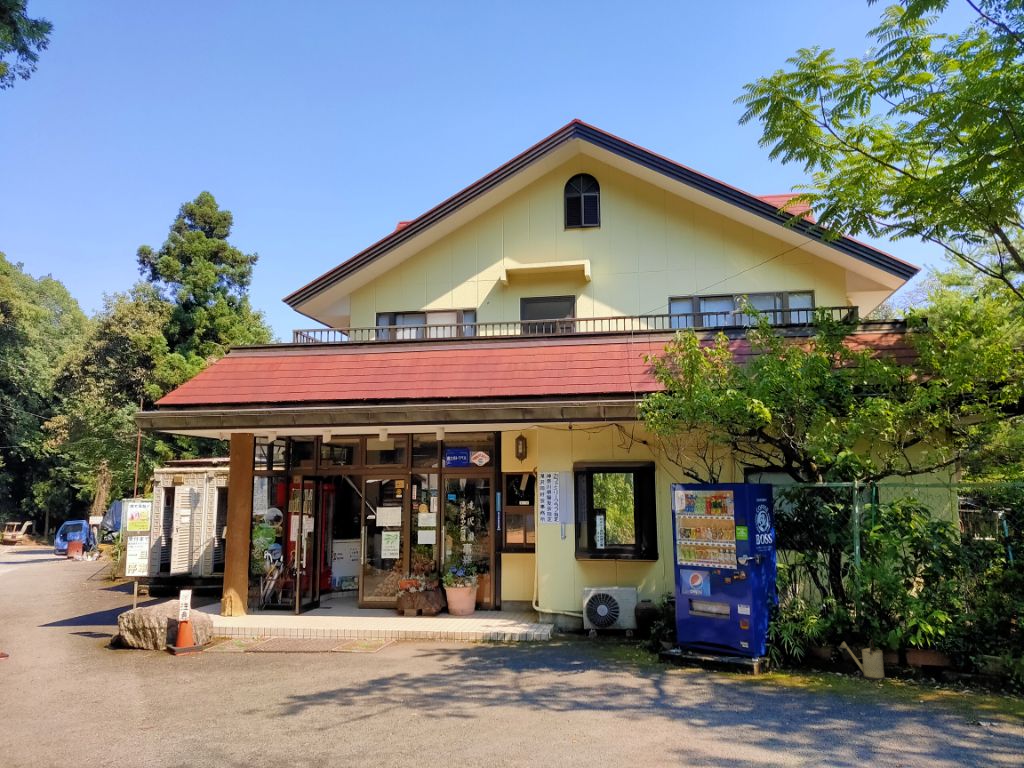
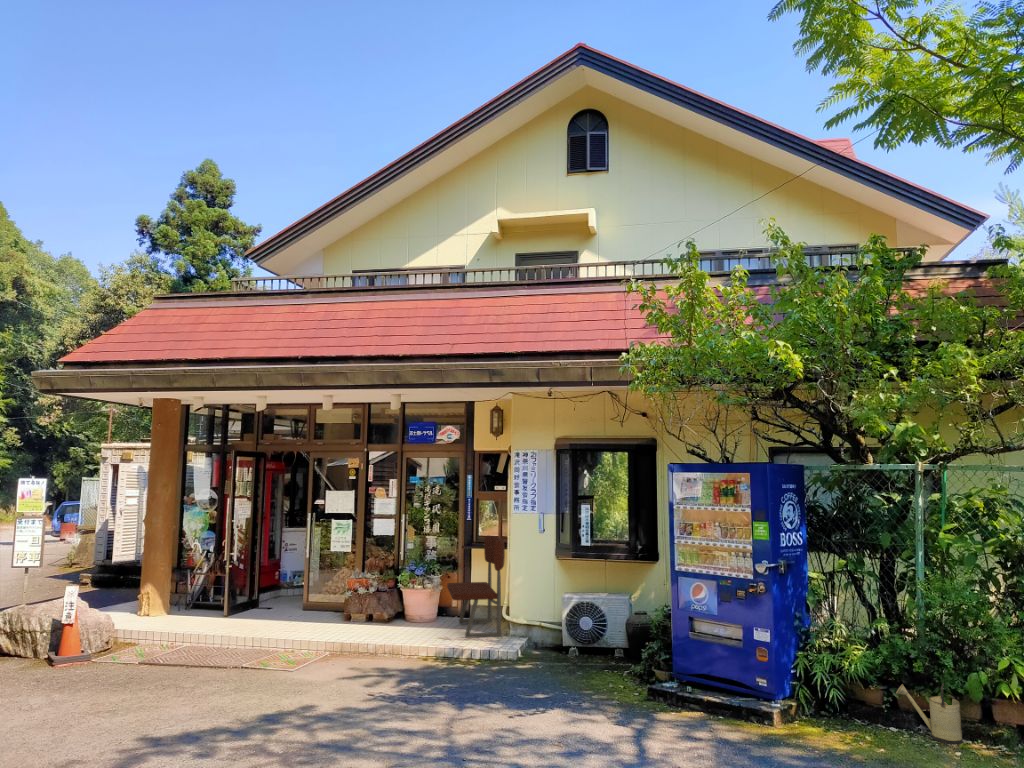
bench: none [484,543,534,626] -> present [447,536,505,638]

